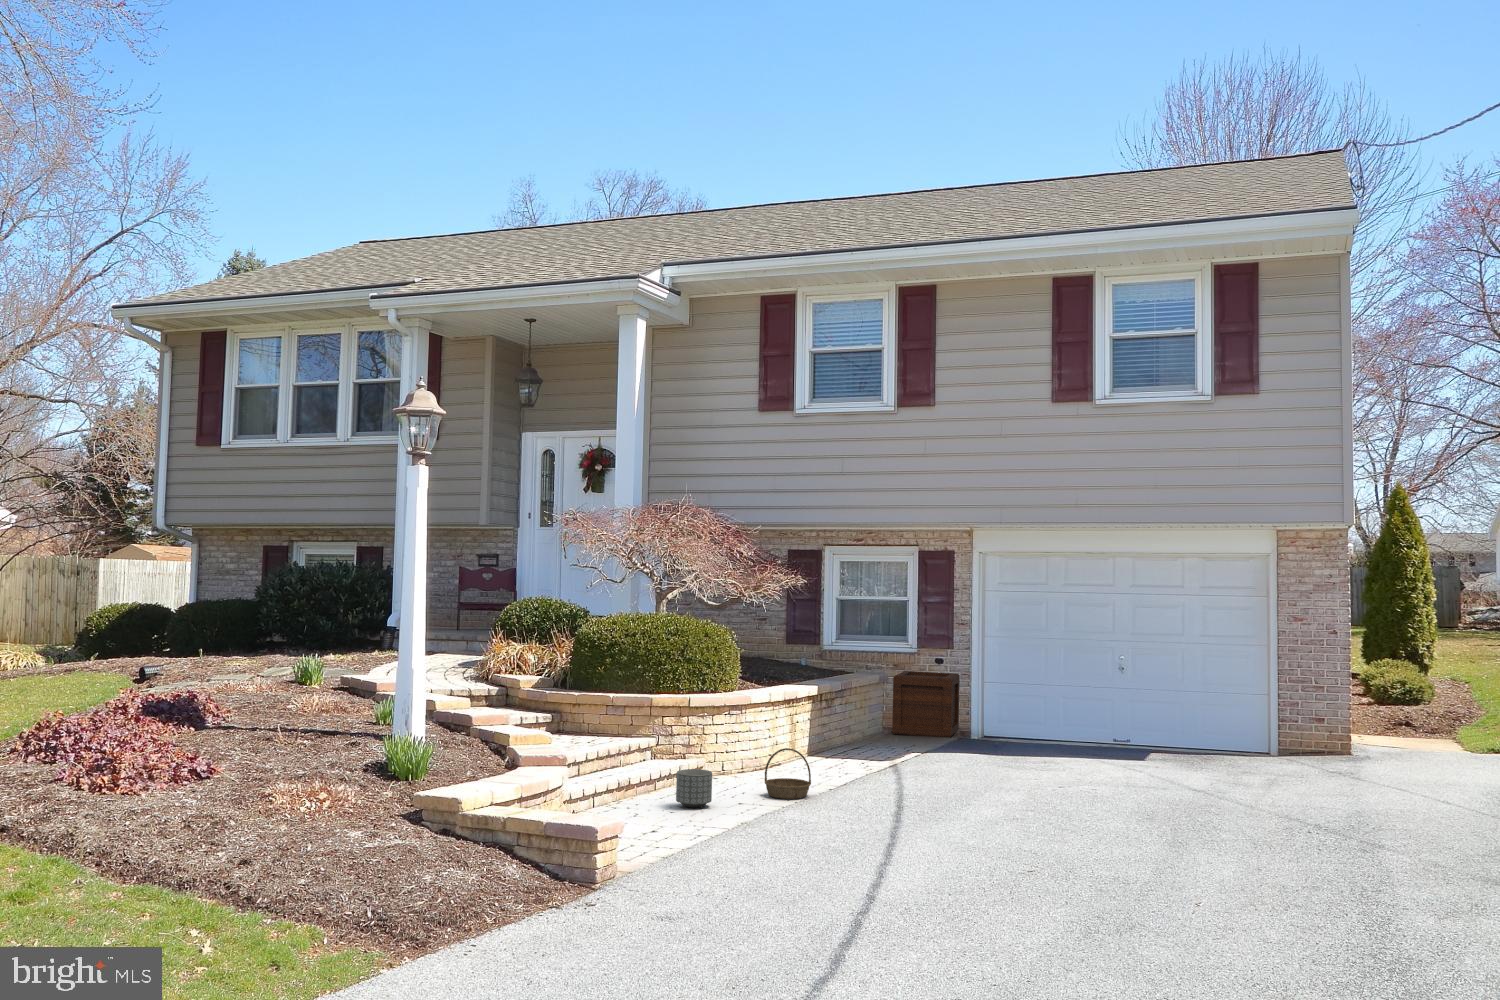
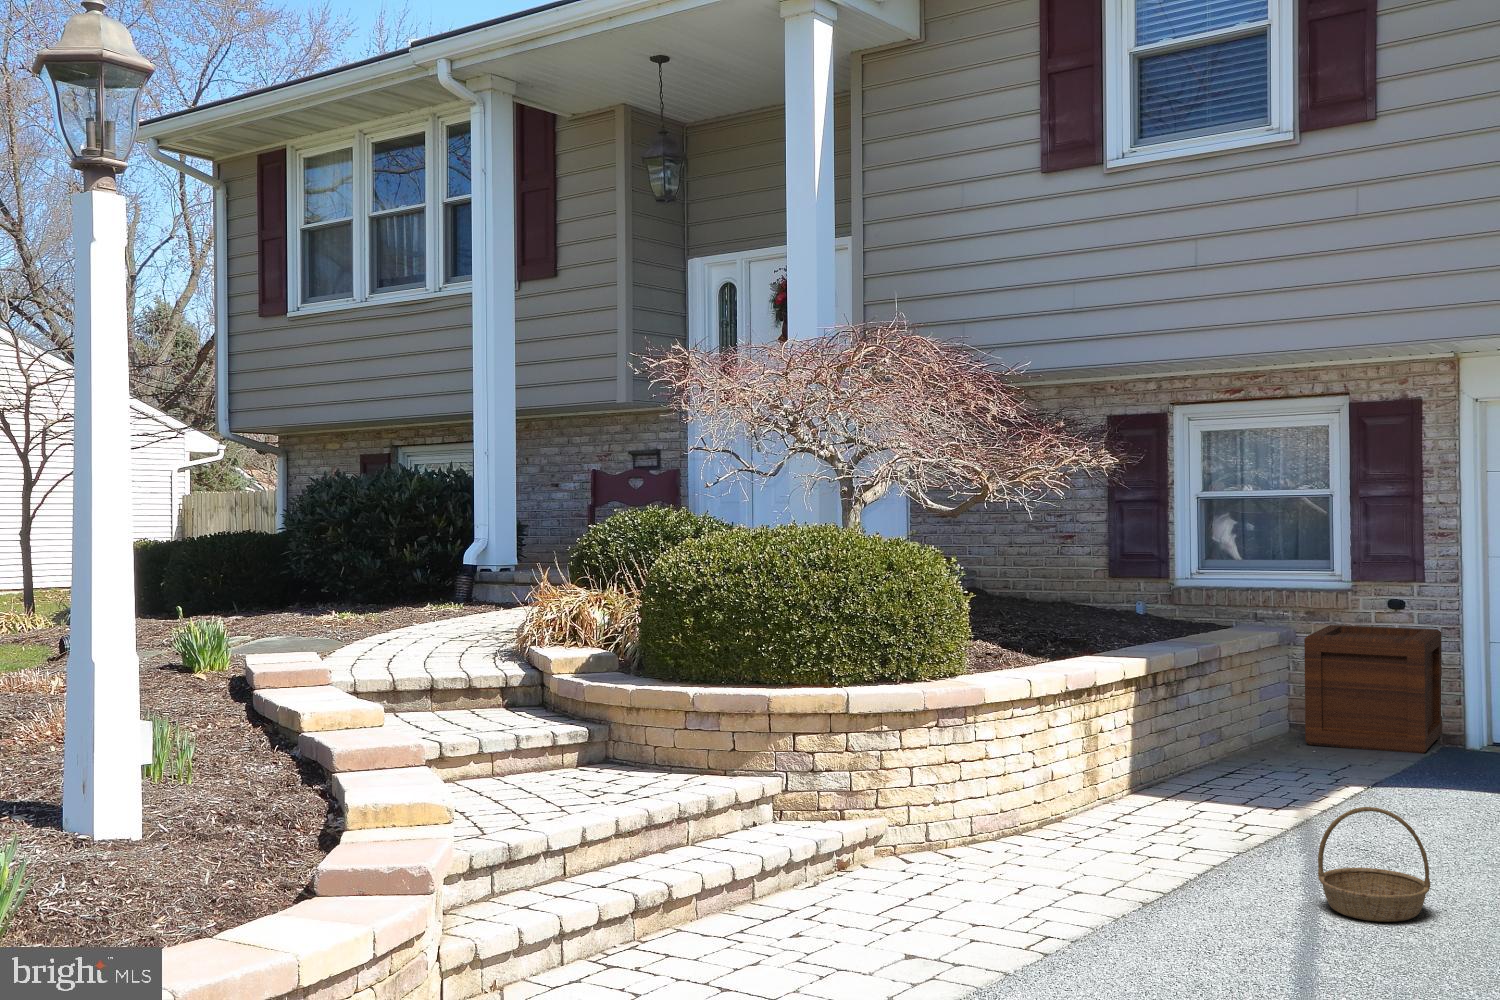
basket: present [765,748,811,799] -> present [1318,807,1430,922]
planter: present [676,769,712,808] -> none [754,868,833,958]

